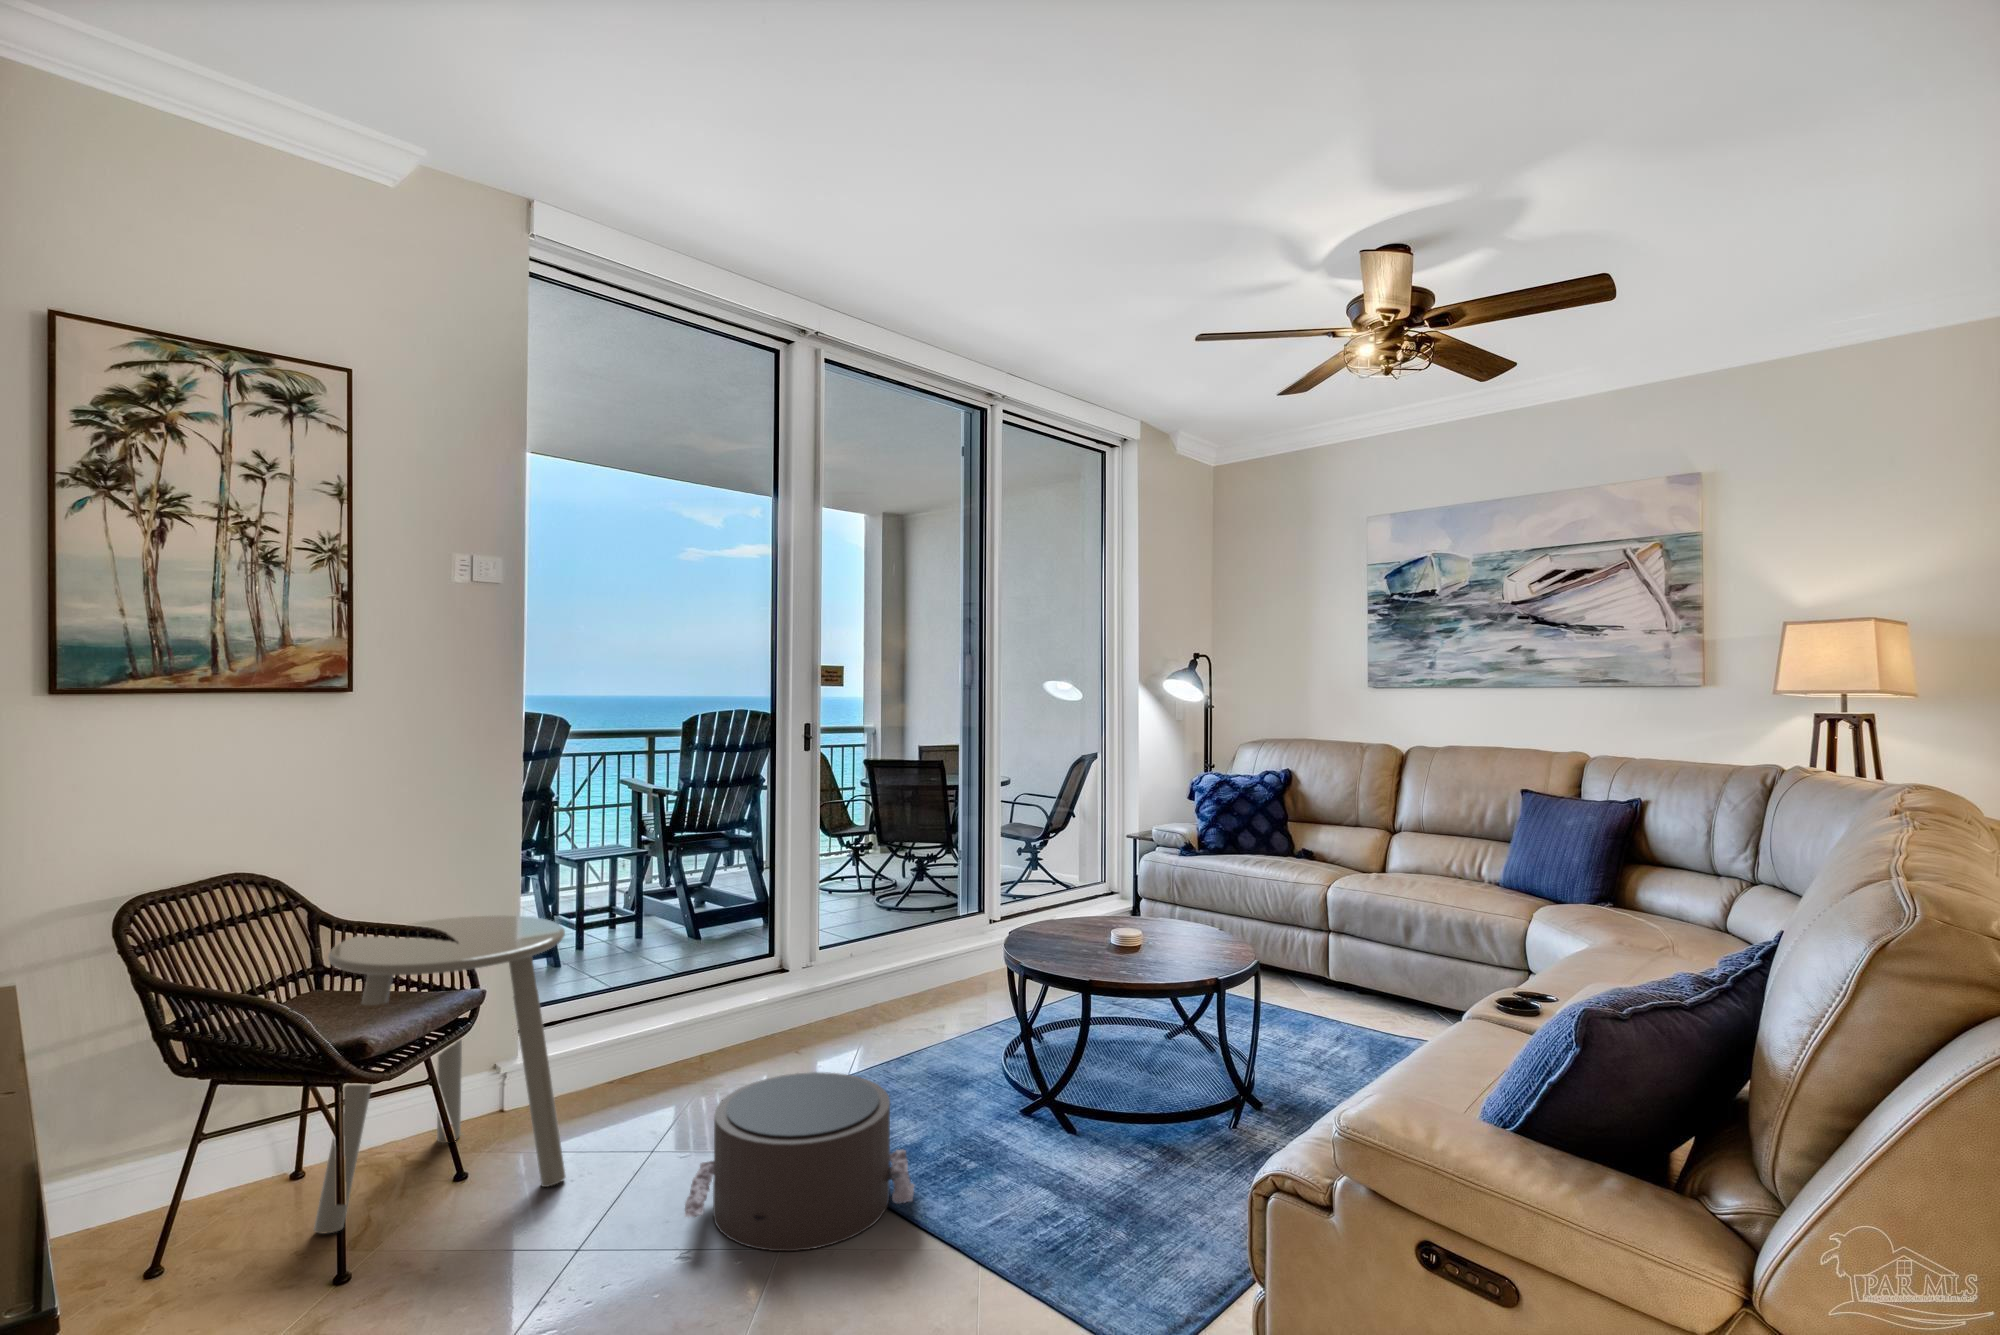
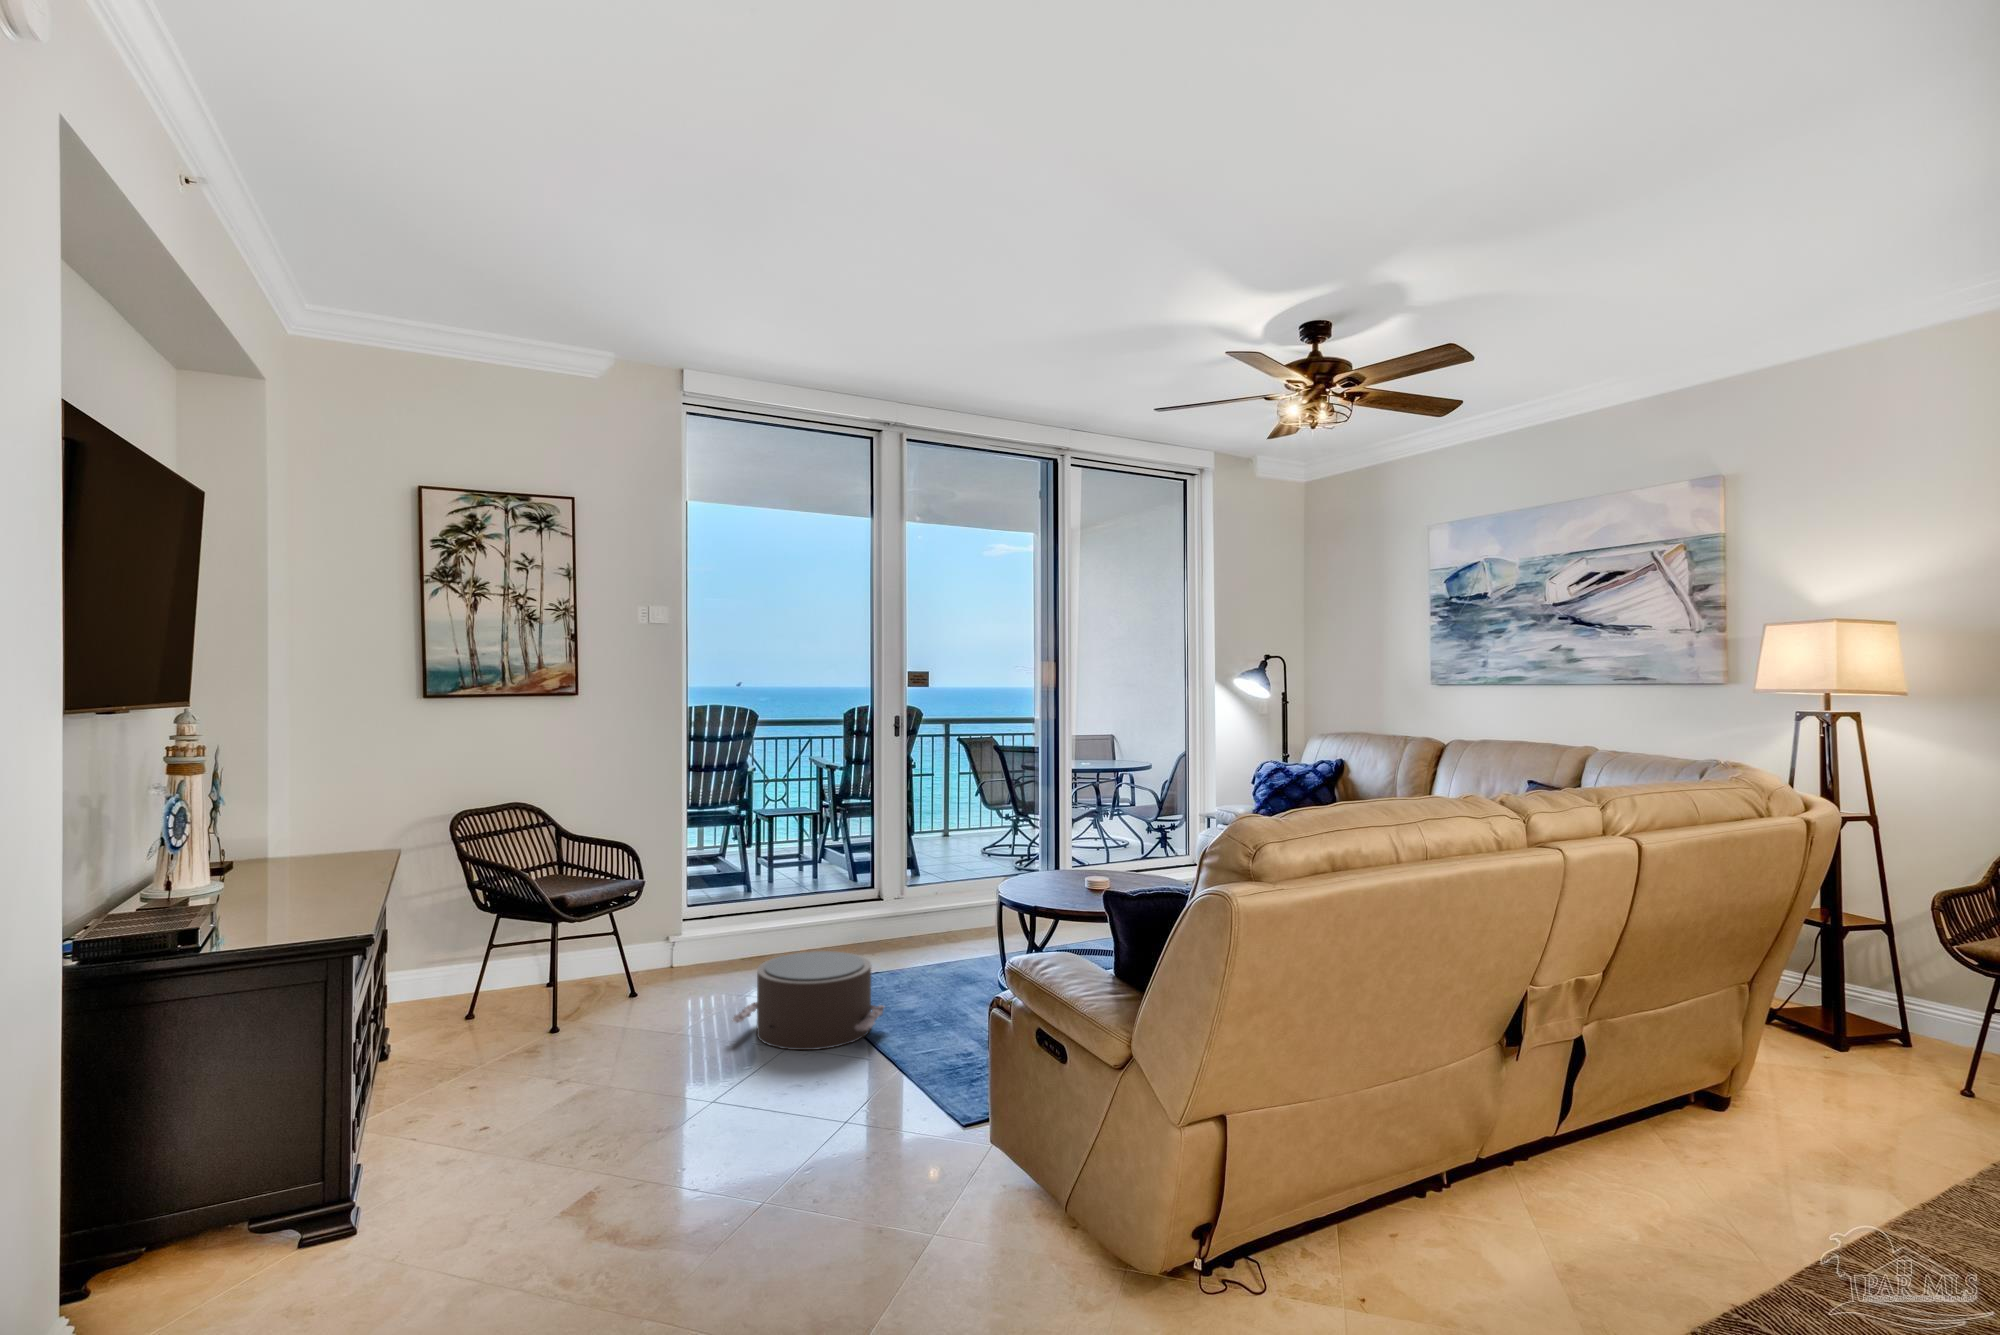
side table: present [314,916,566,1233] -> none [549,838,694,1012]

